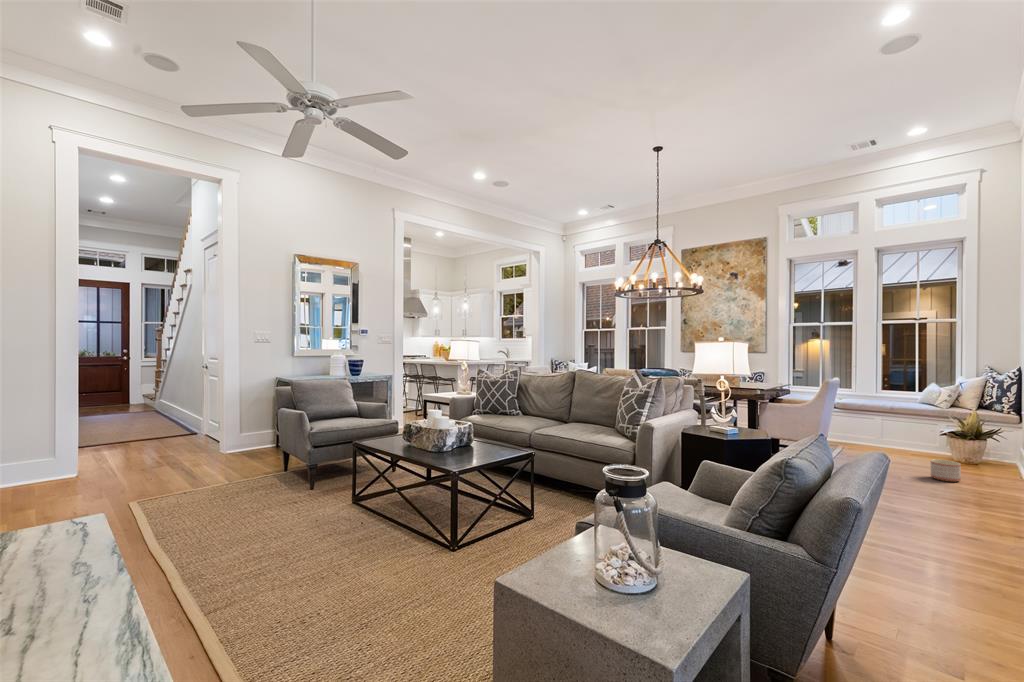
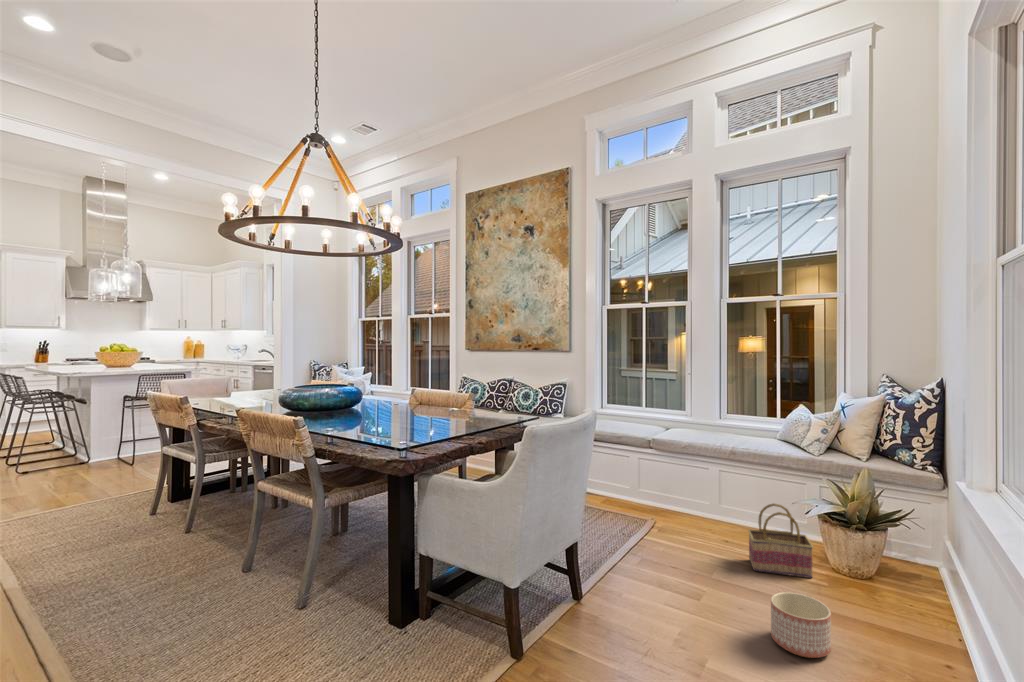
basket: none [907,430,947,465] -> present [748,504,813,578]

